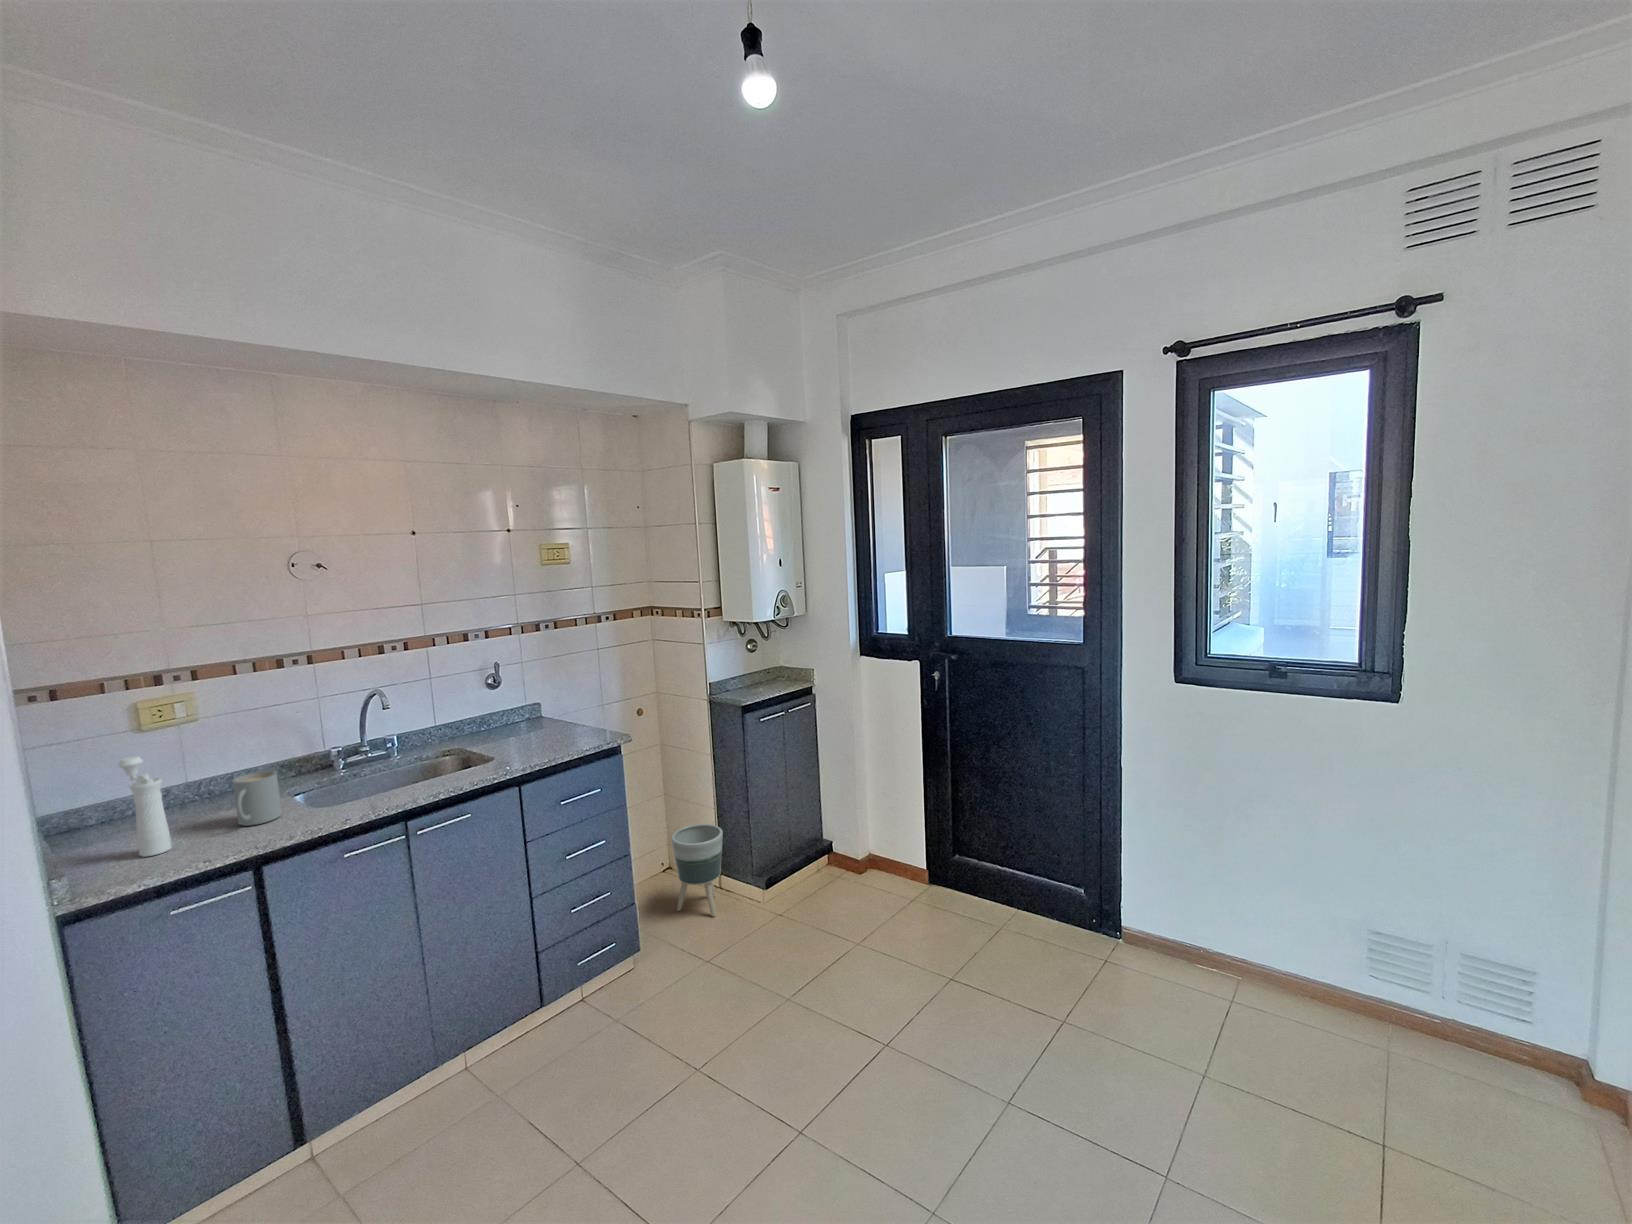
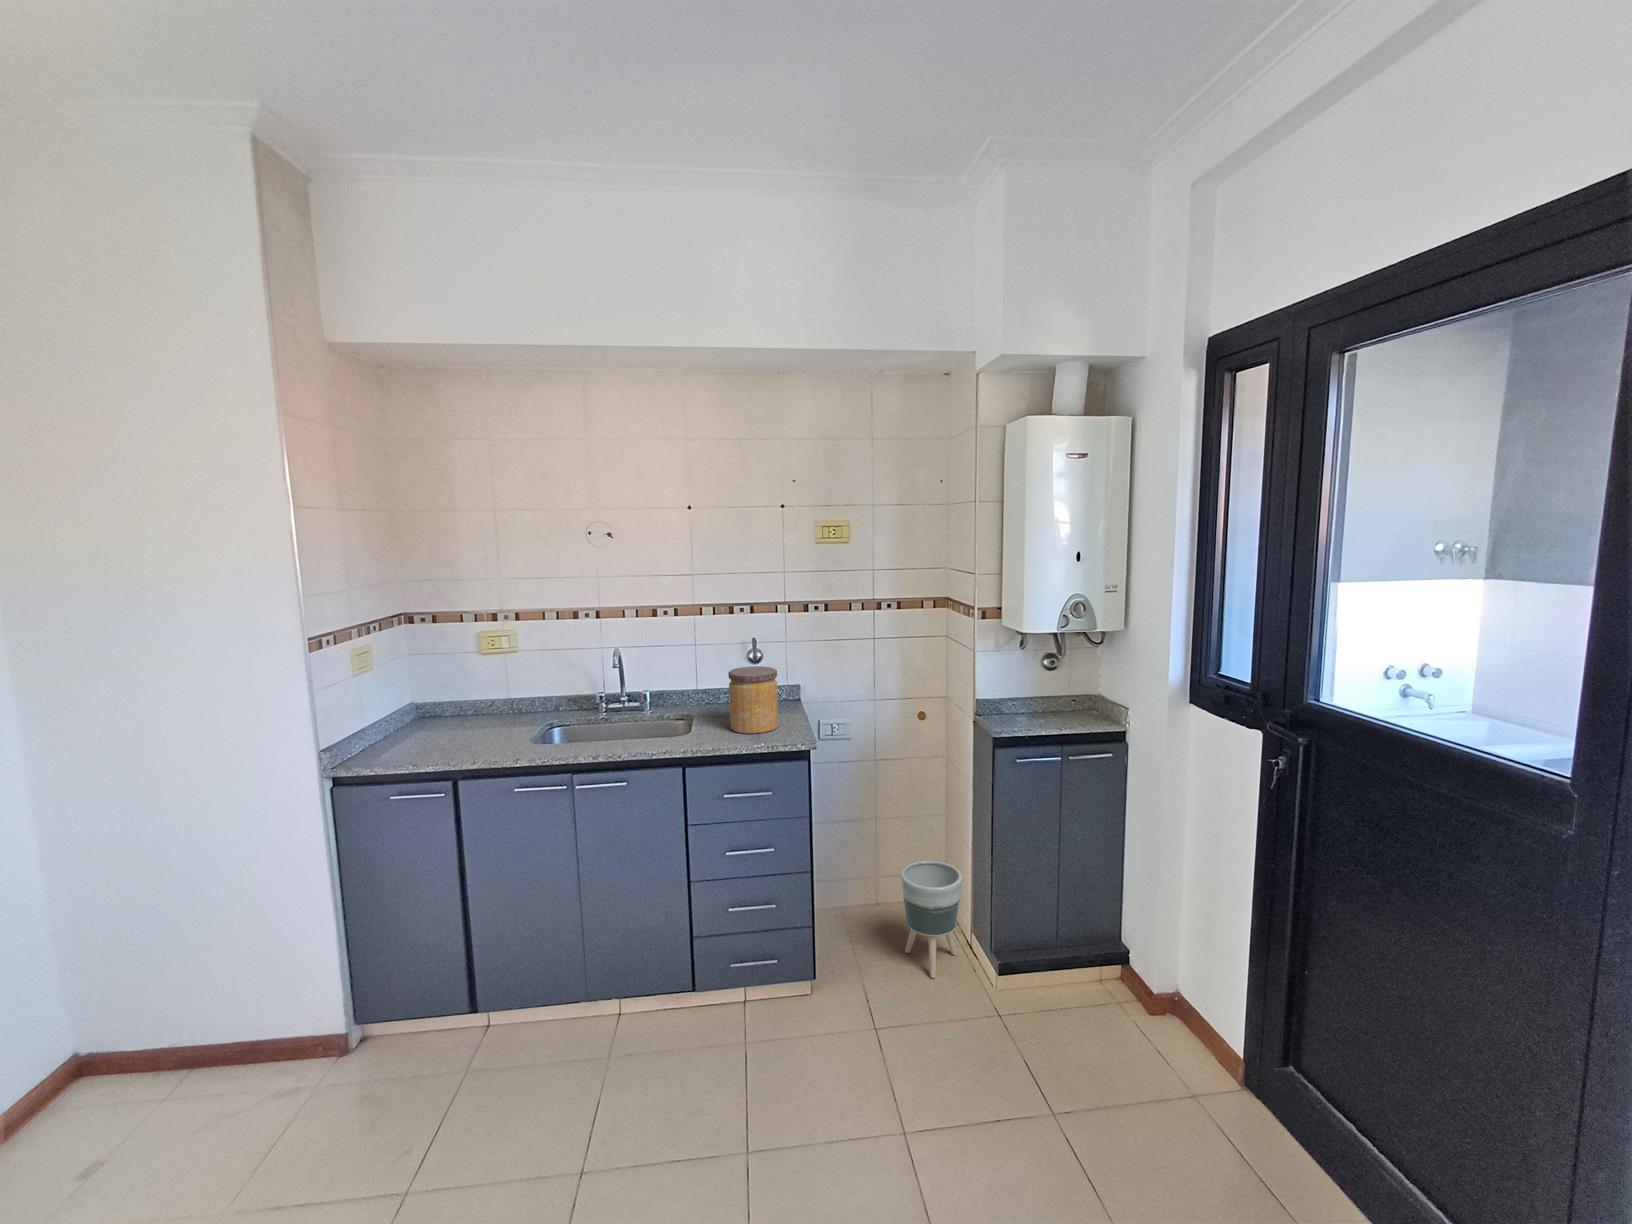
jar: none [518,683,571,748] -> present [728,666,778,734]
pepper mill: present [119,756,172,857] -> none [419,672,448,748]
mug: present [233,771,282,826] -> none [479,701,520,743]

